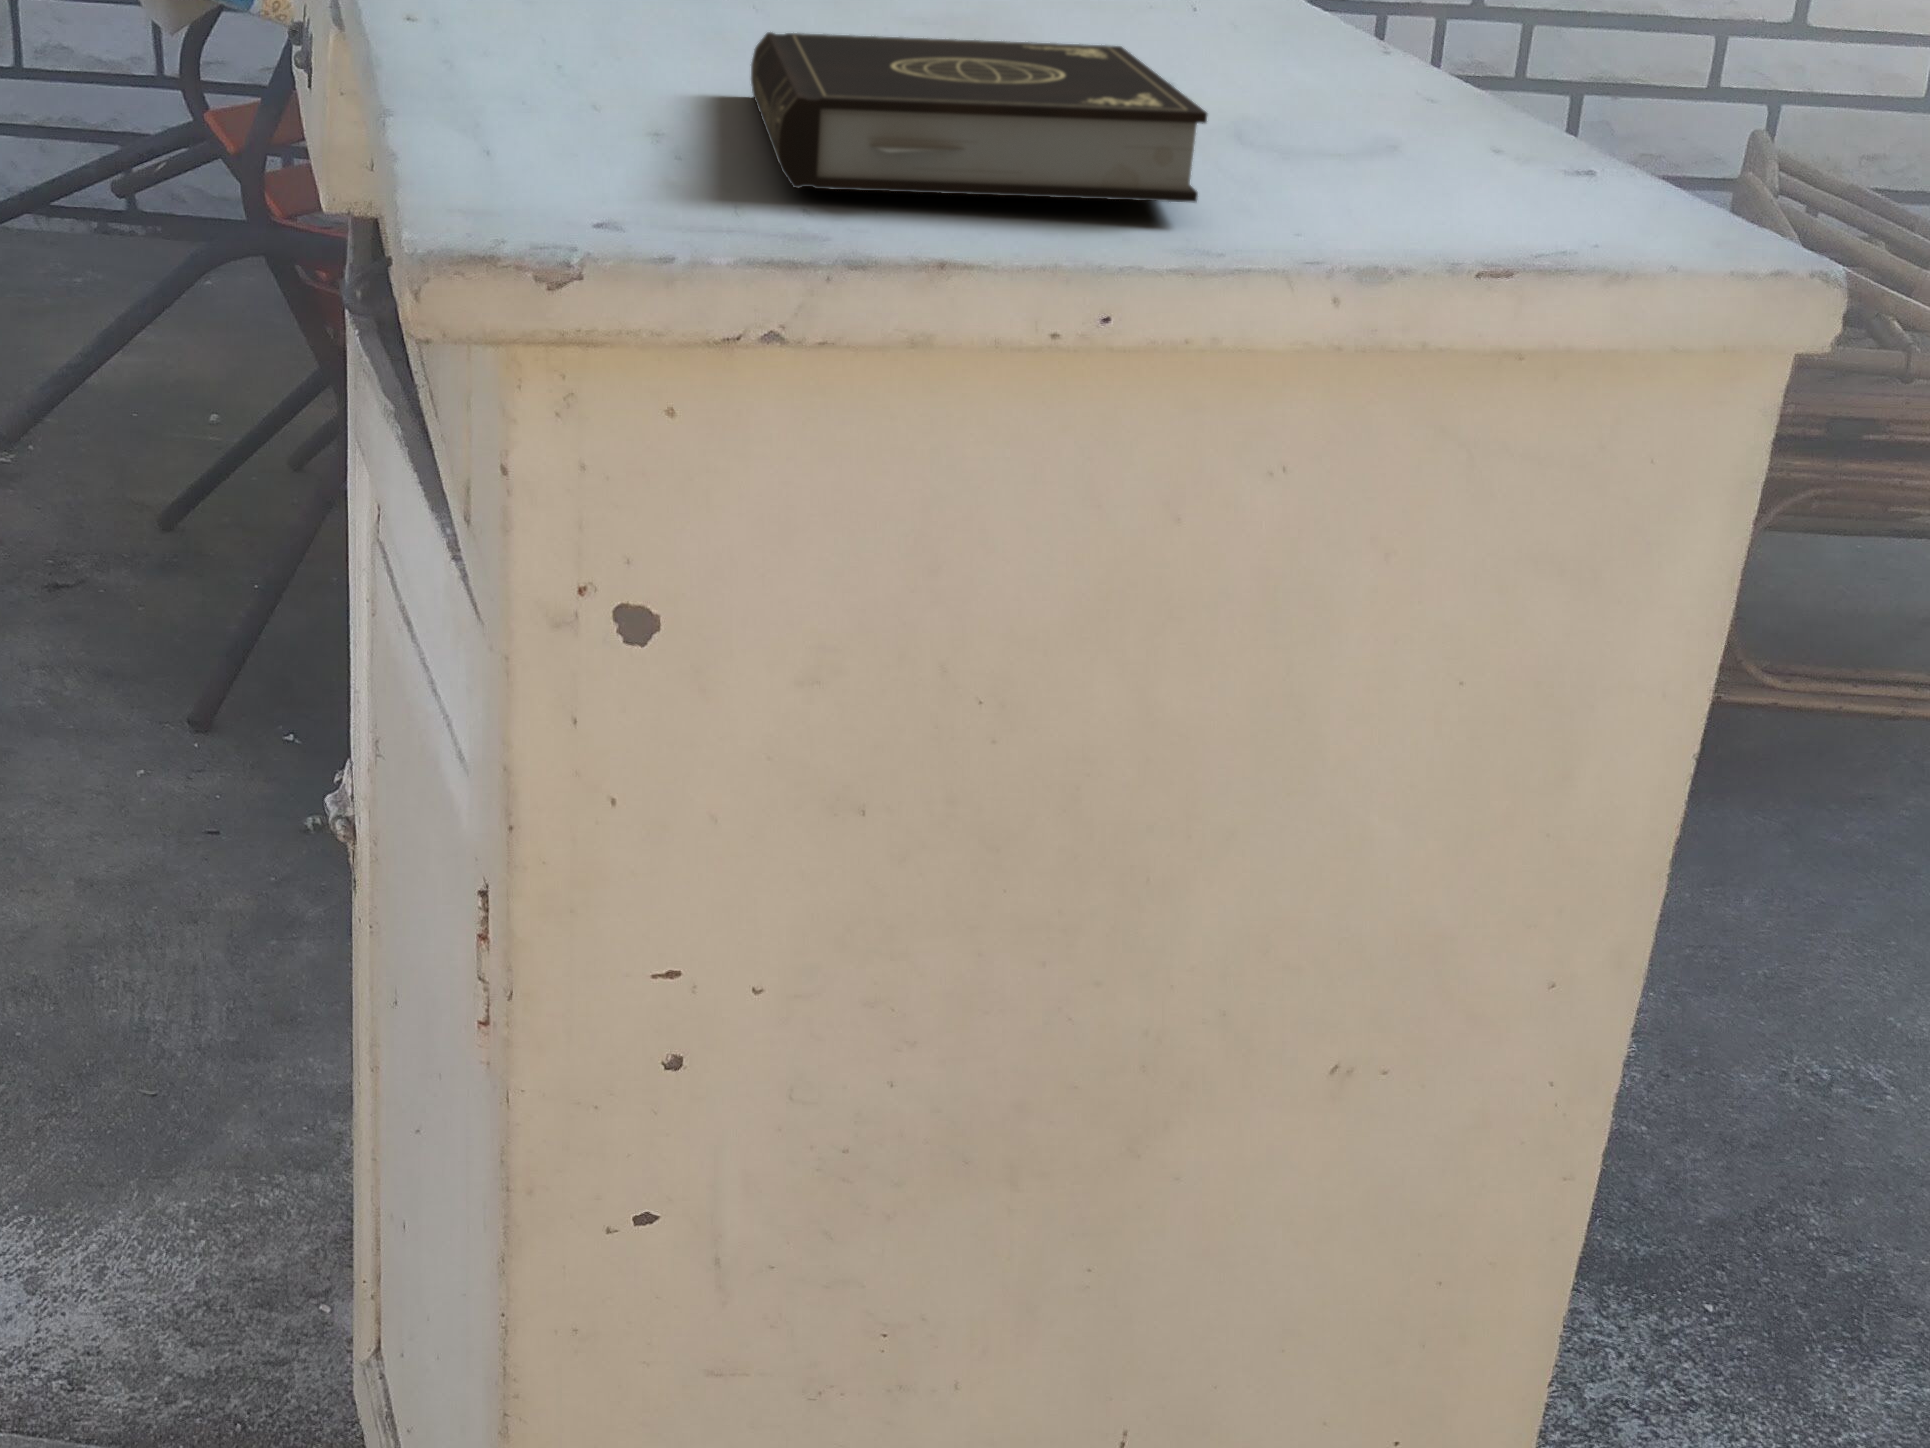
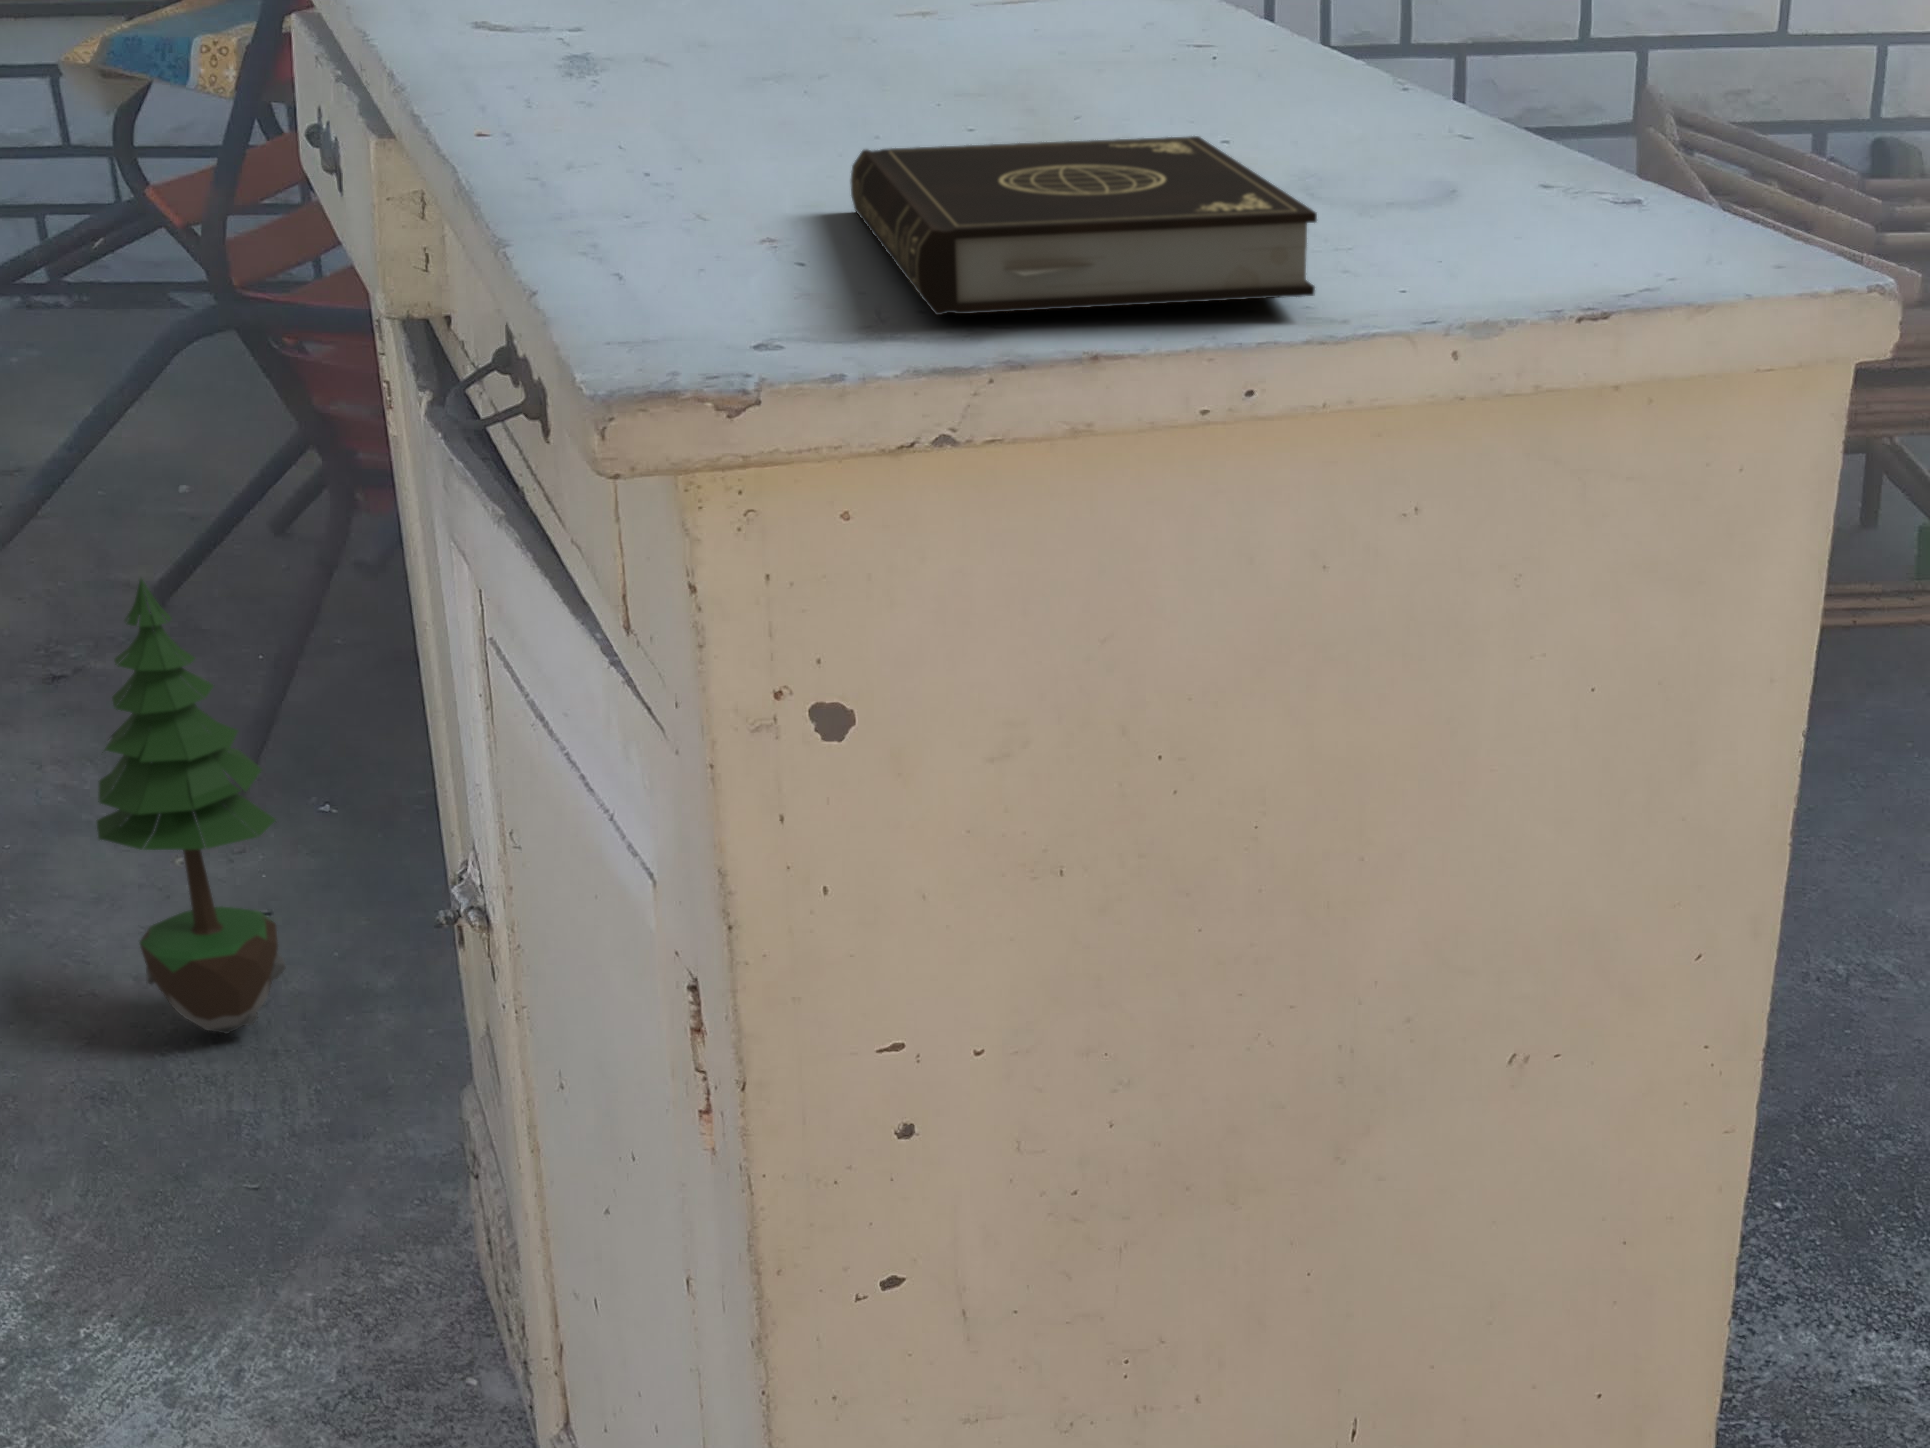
potted tree: none [47,486,221,949] -> present [97,579,285,1034]

